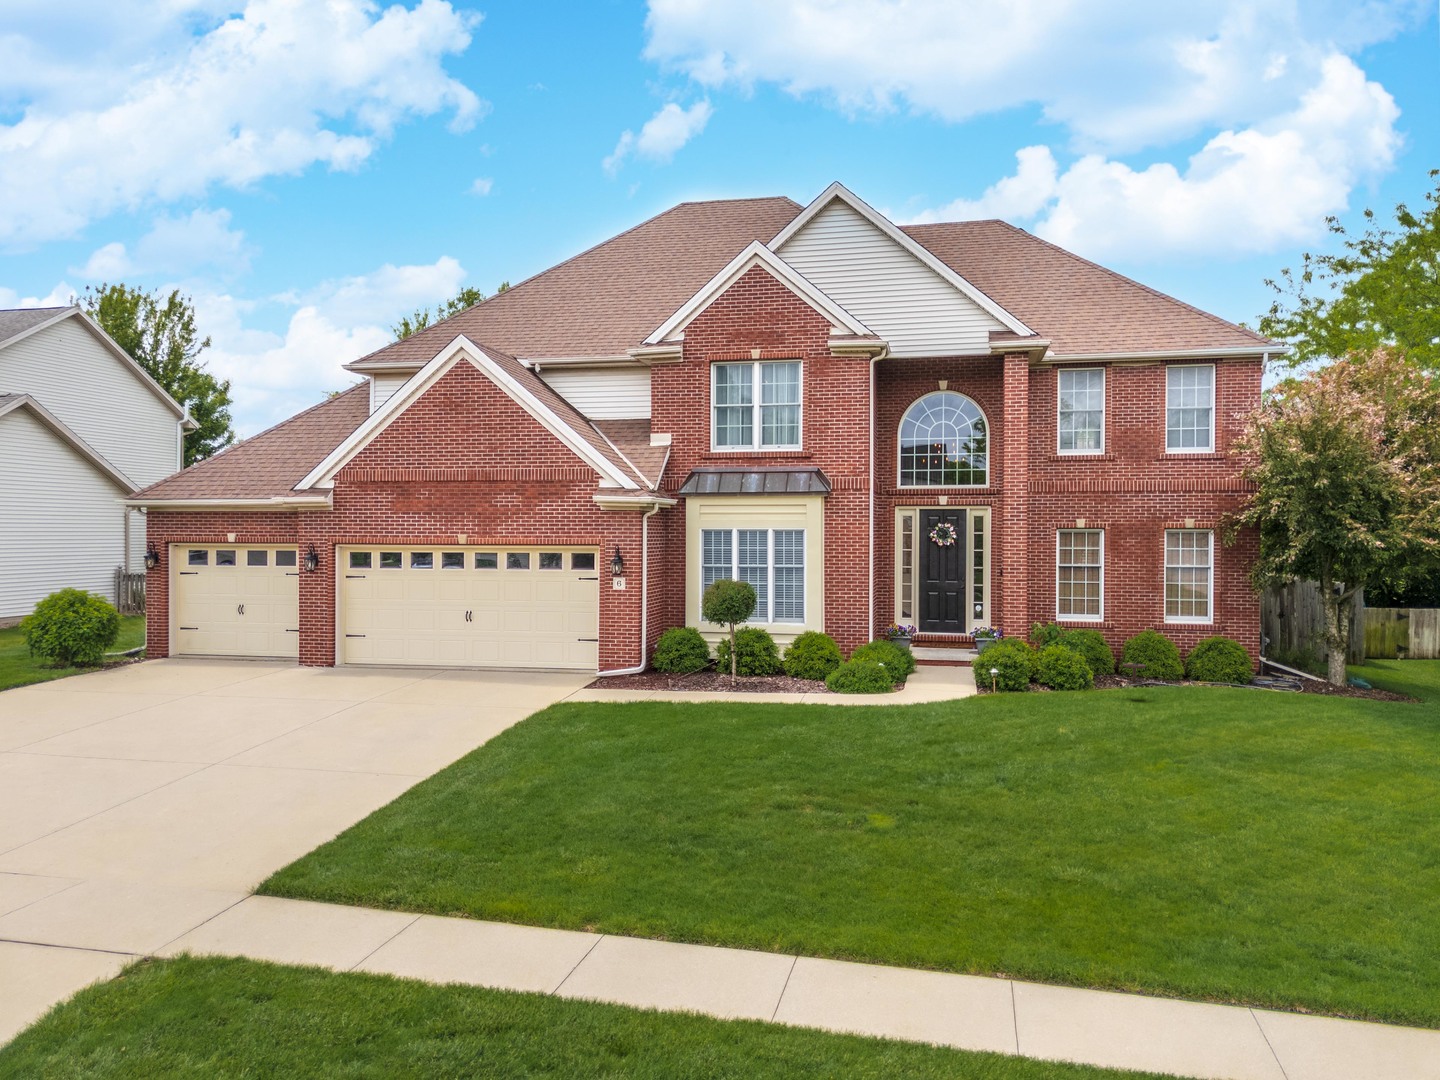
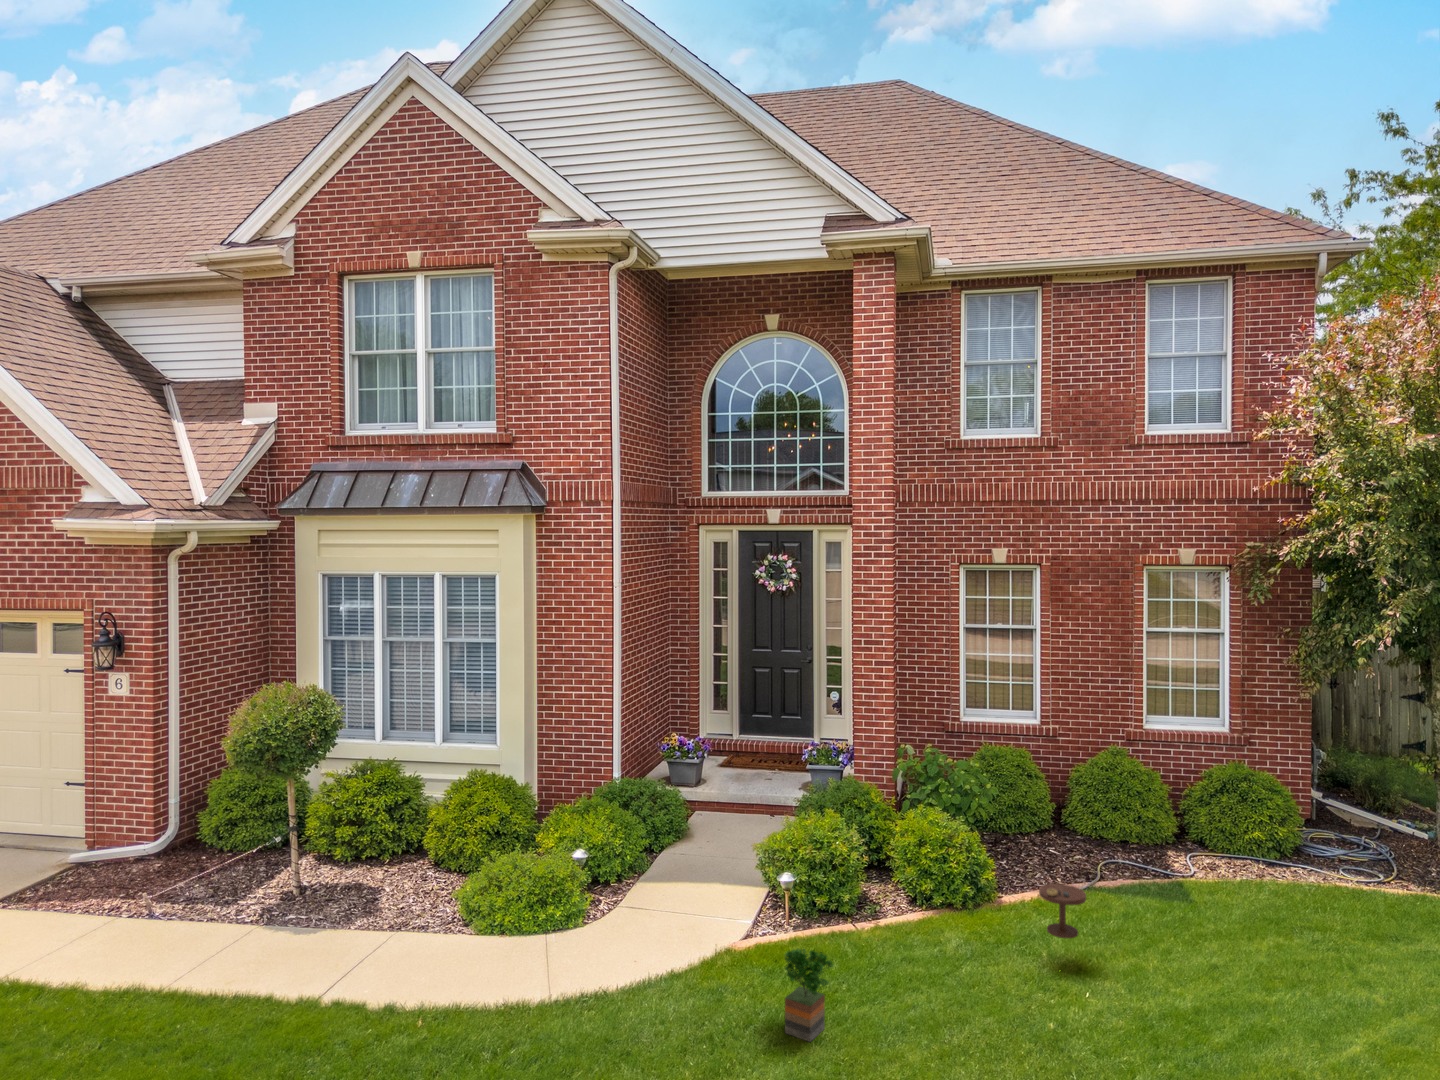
potted tree: none [1018,675,1042,711] -> present [785,949,834,1042]

